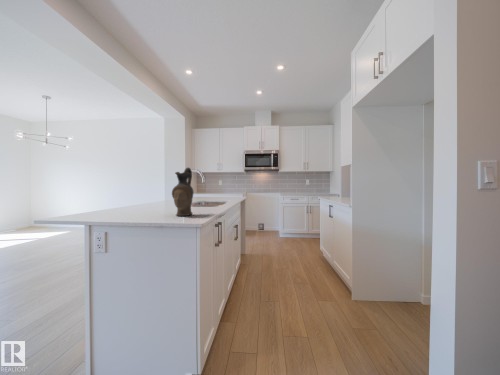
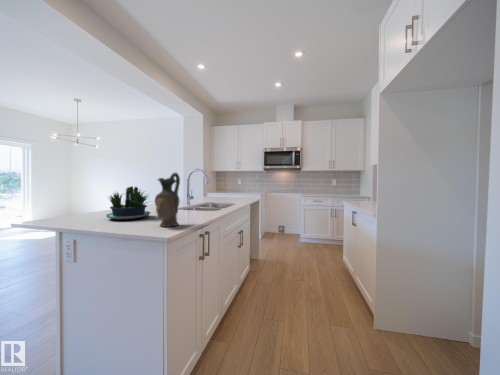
potted plant: none [116,181,165,212] -> present [106,186,150,219]

